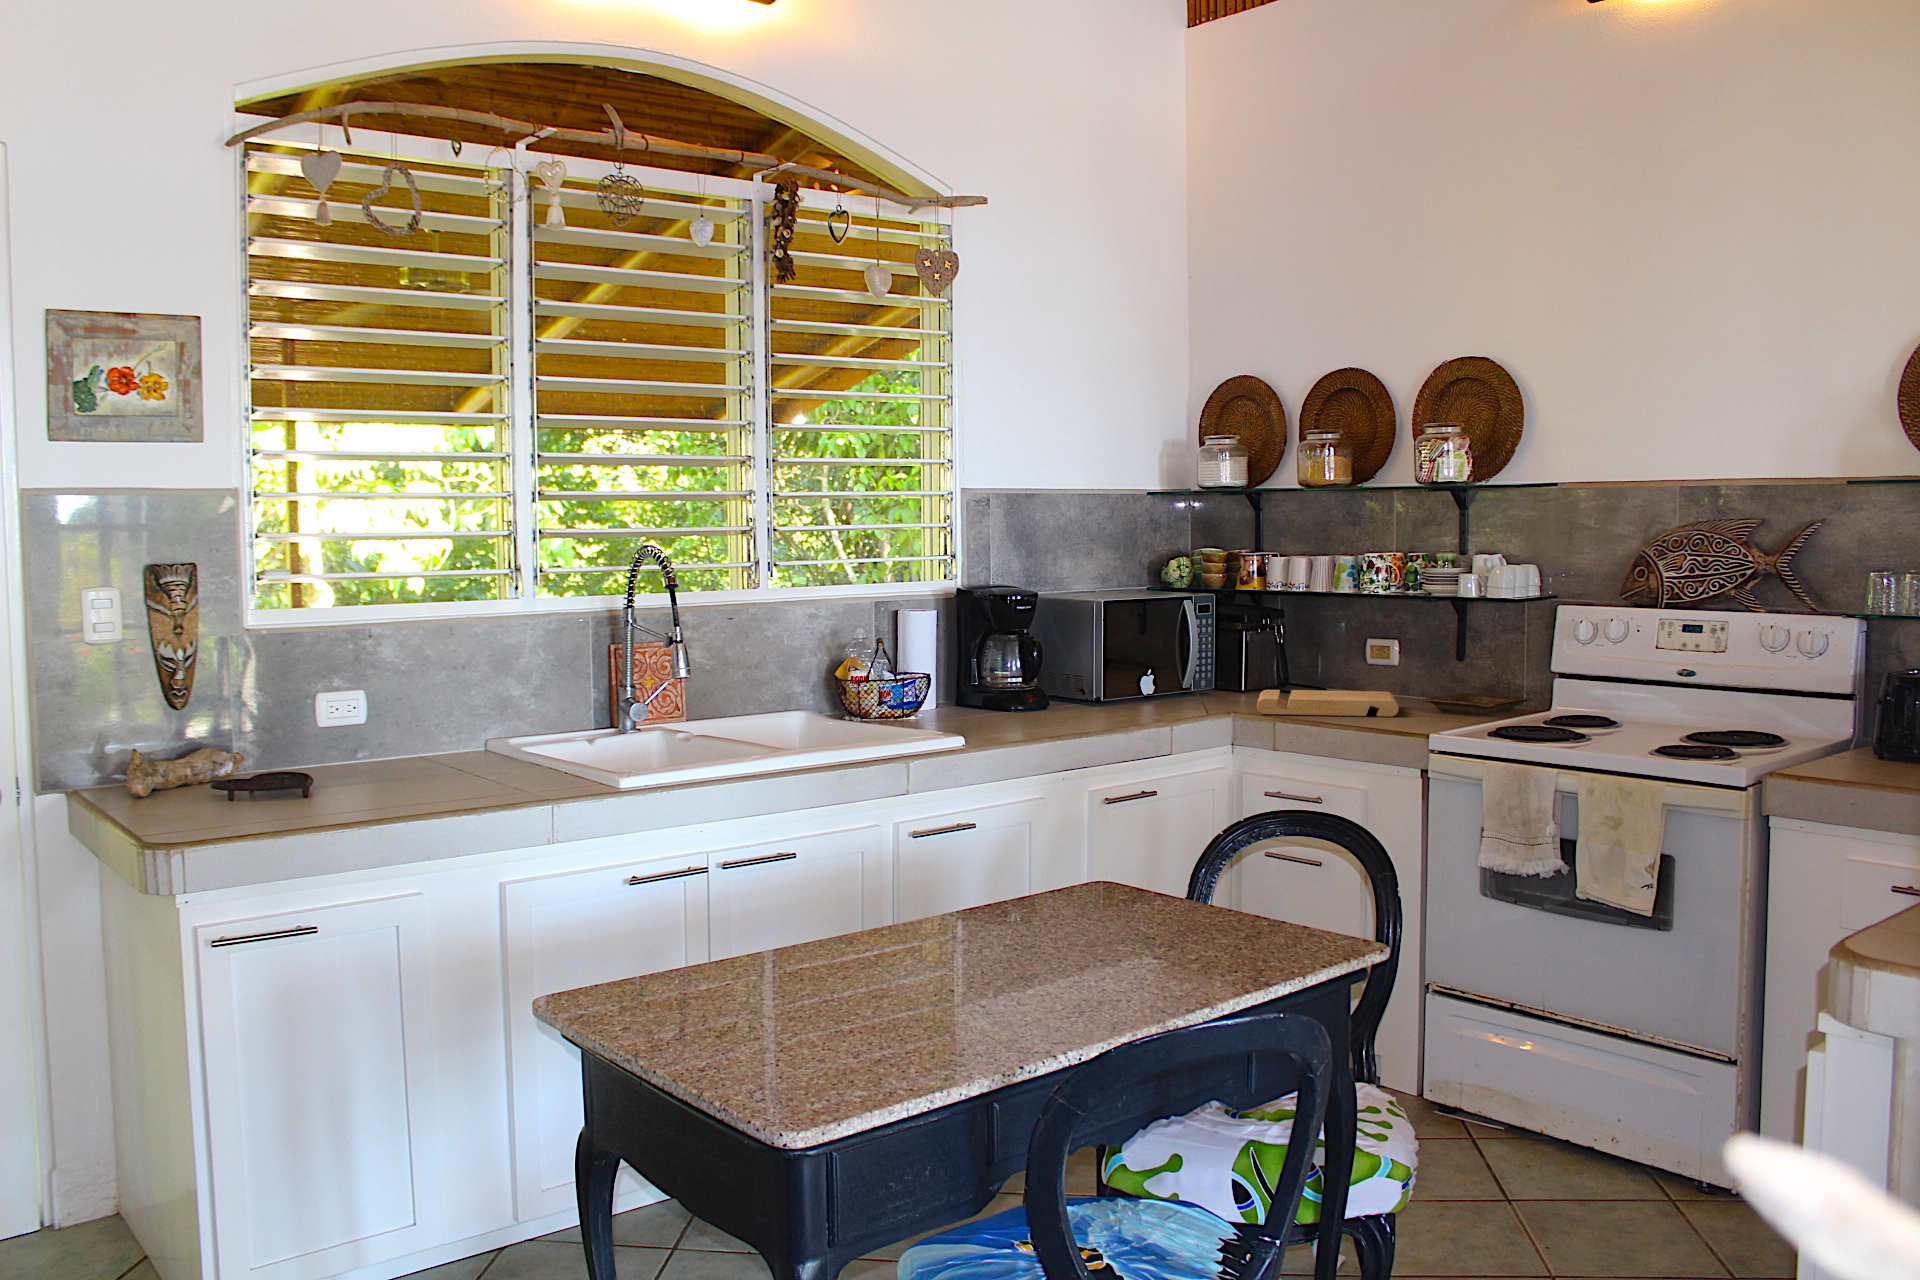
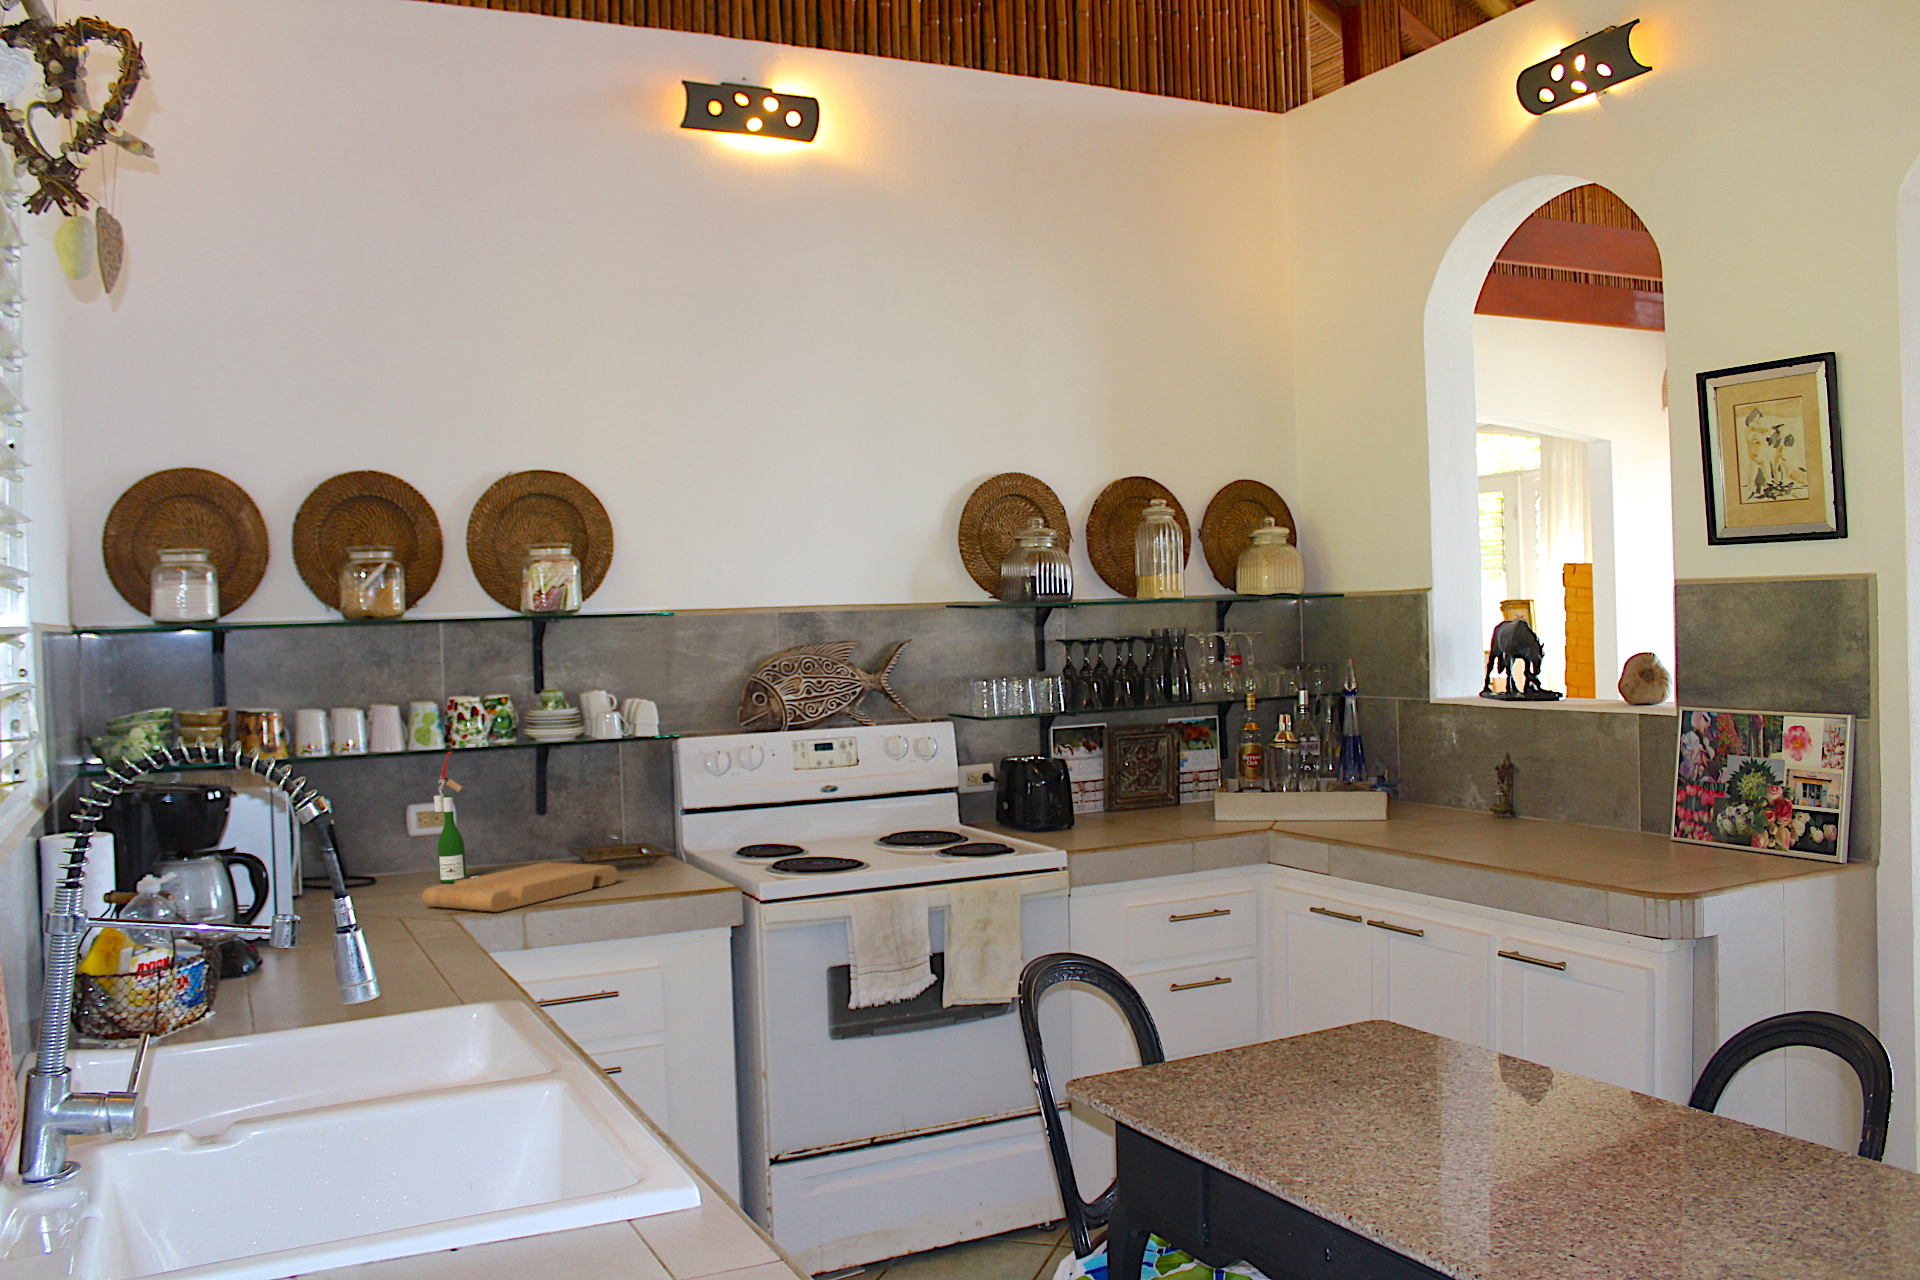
wine bottle: none [1347,589,1376,698] -> present [434,752,478,883]

